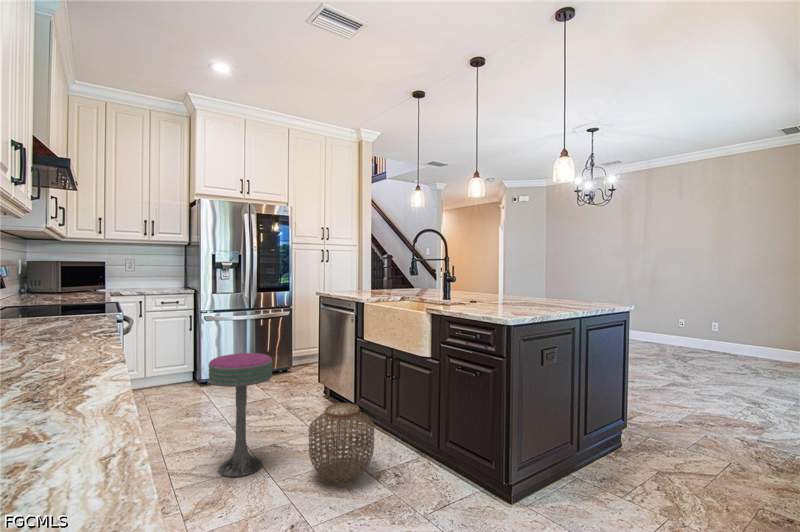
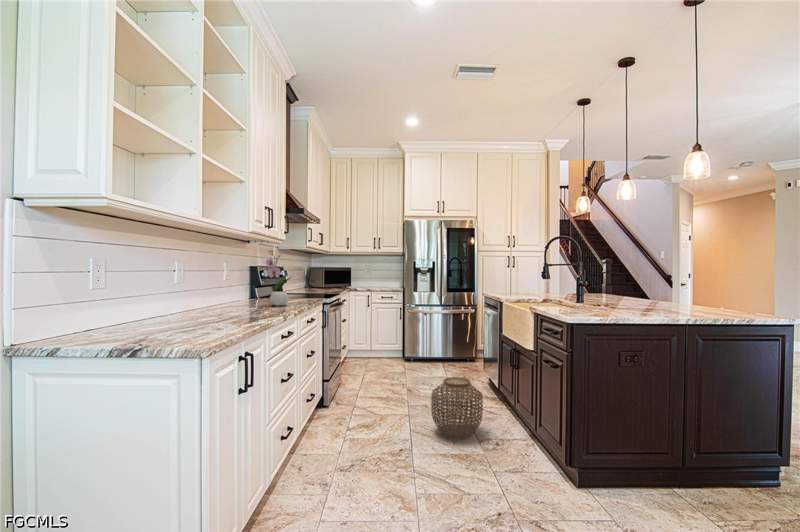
flower arrangement: none [26,233,87,338] -> present [266,251,291,306]
bar stool: present [209,353,272,477] -> none [375,332,417,418]

